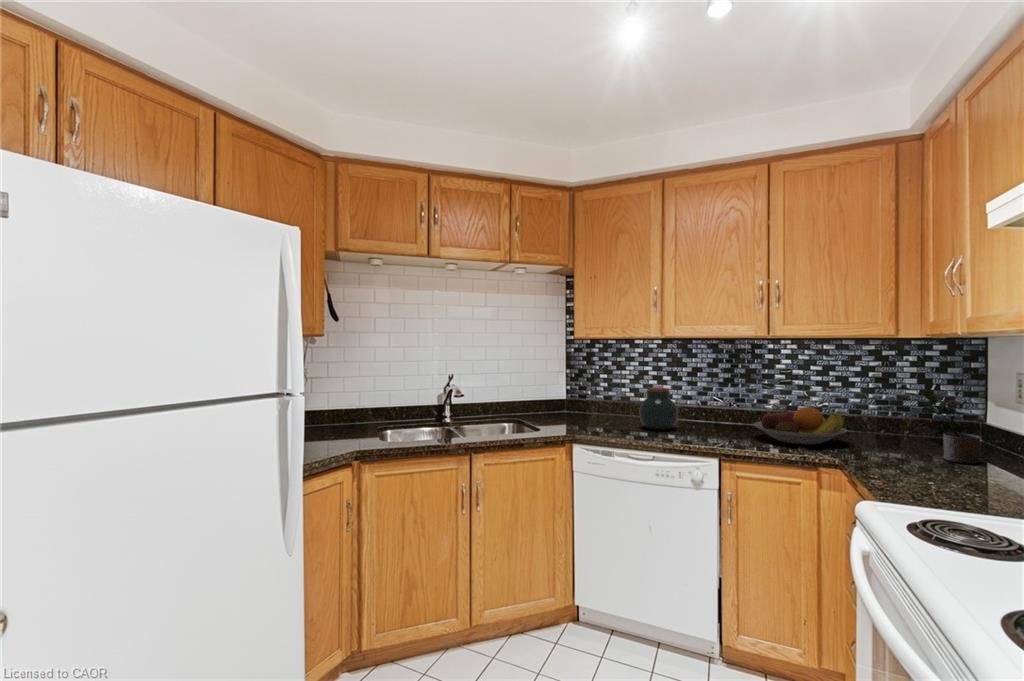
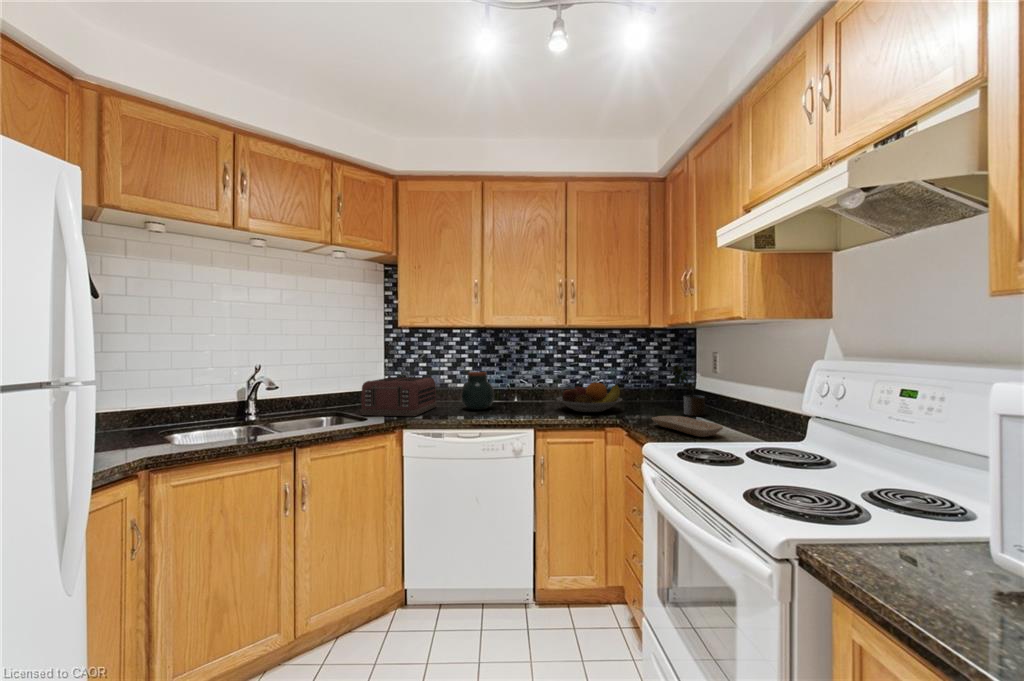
toaster: none [536,389,616,432] -> present [360,377,437,416]
tray: none [873,458,979,493] -> present [652,416,723,437]

